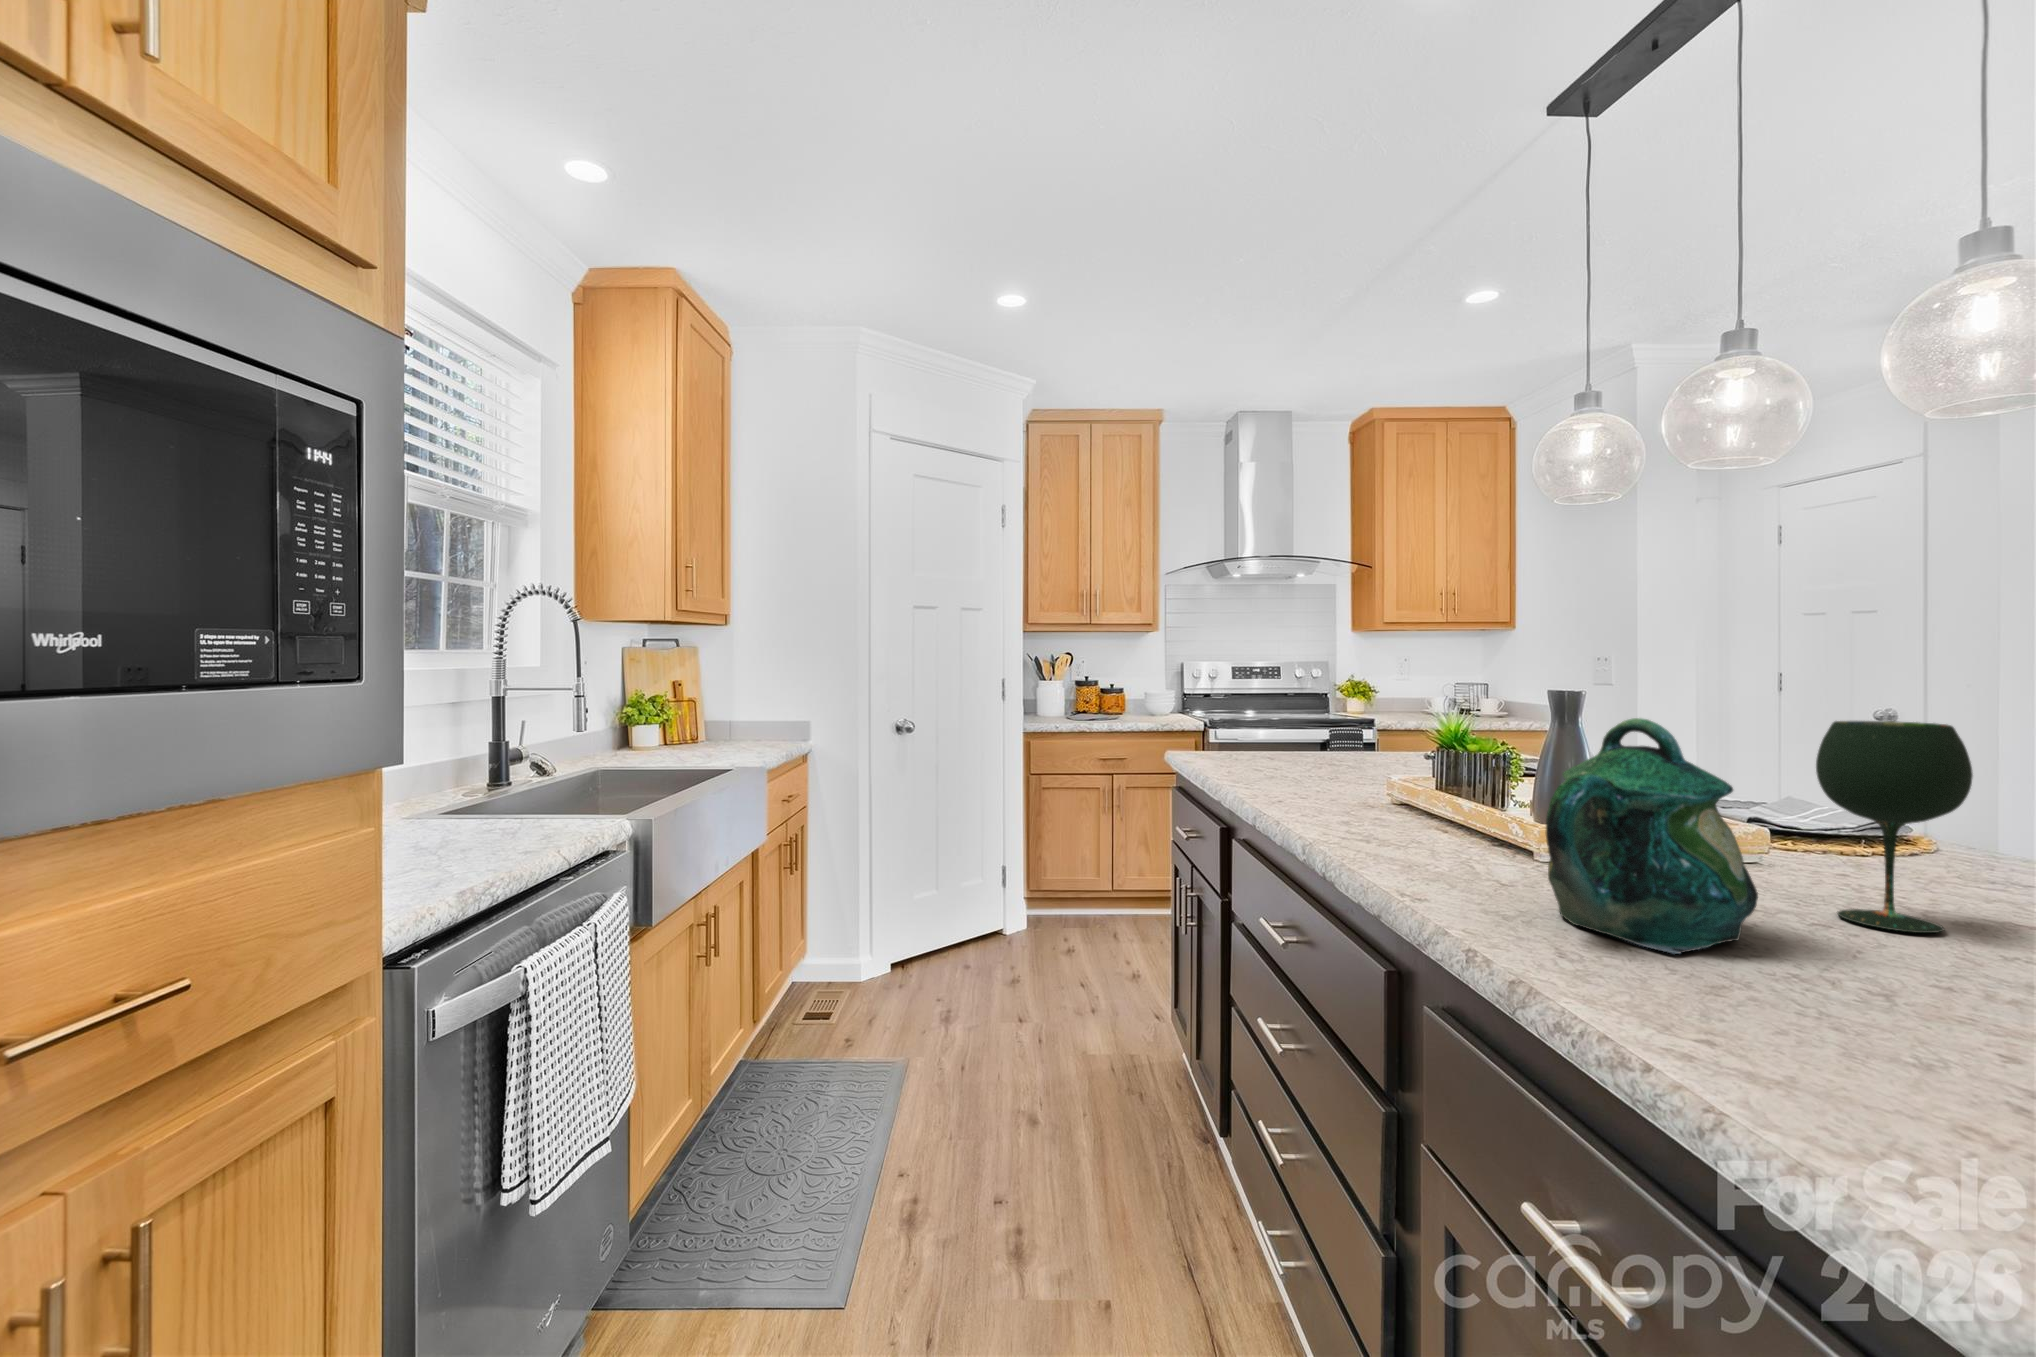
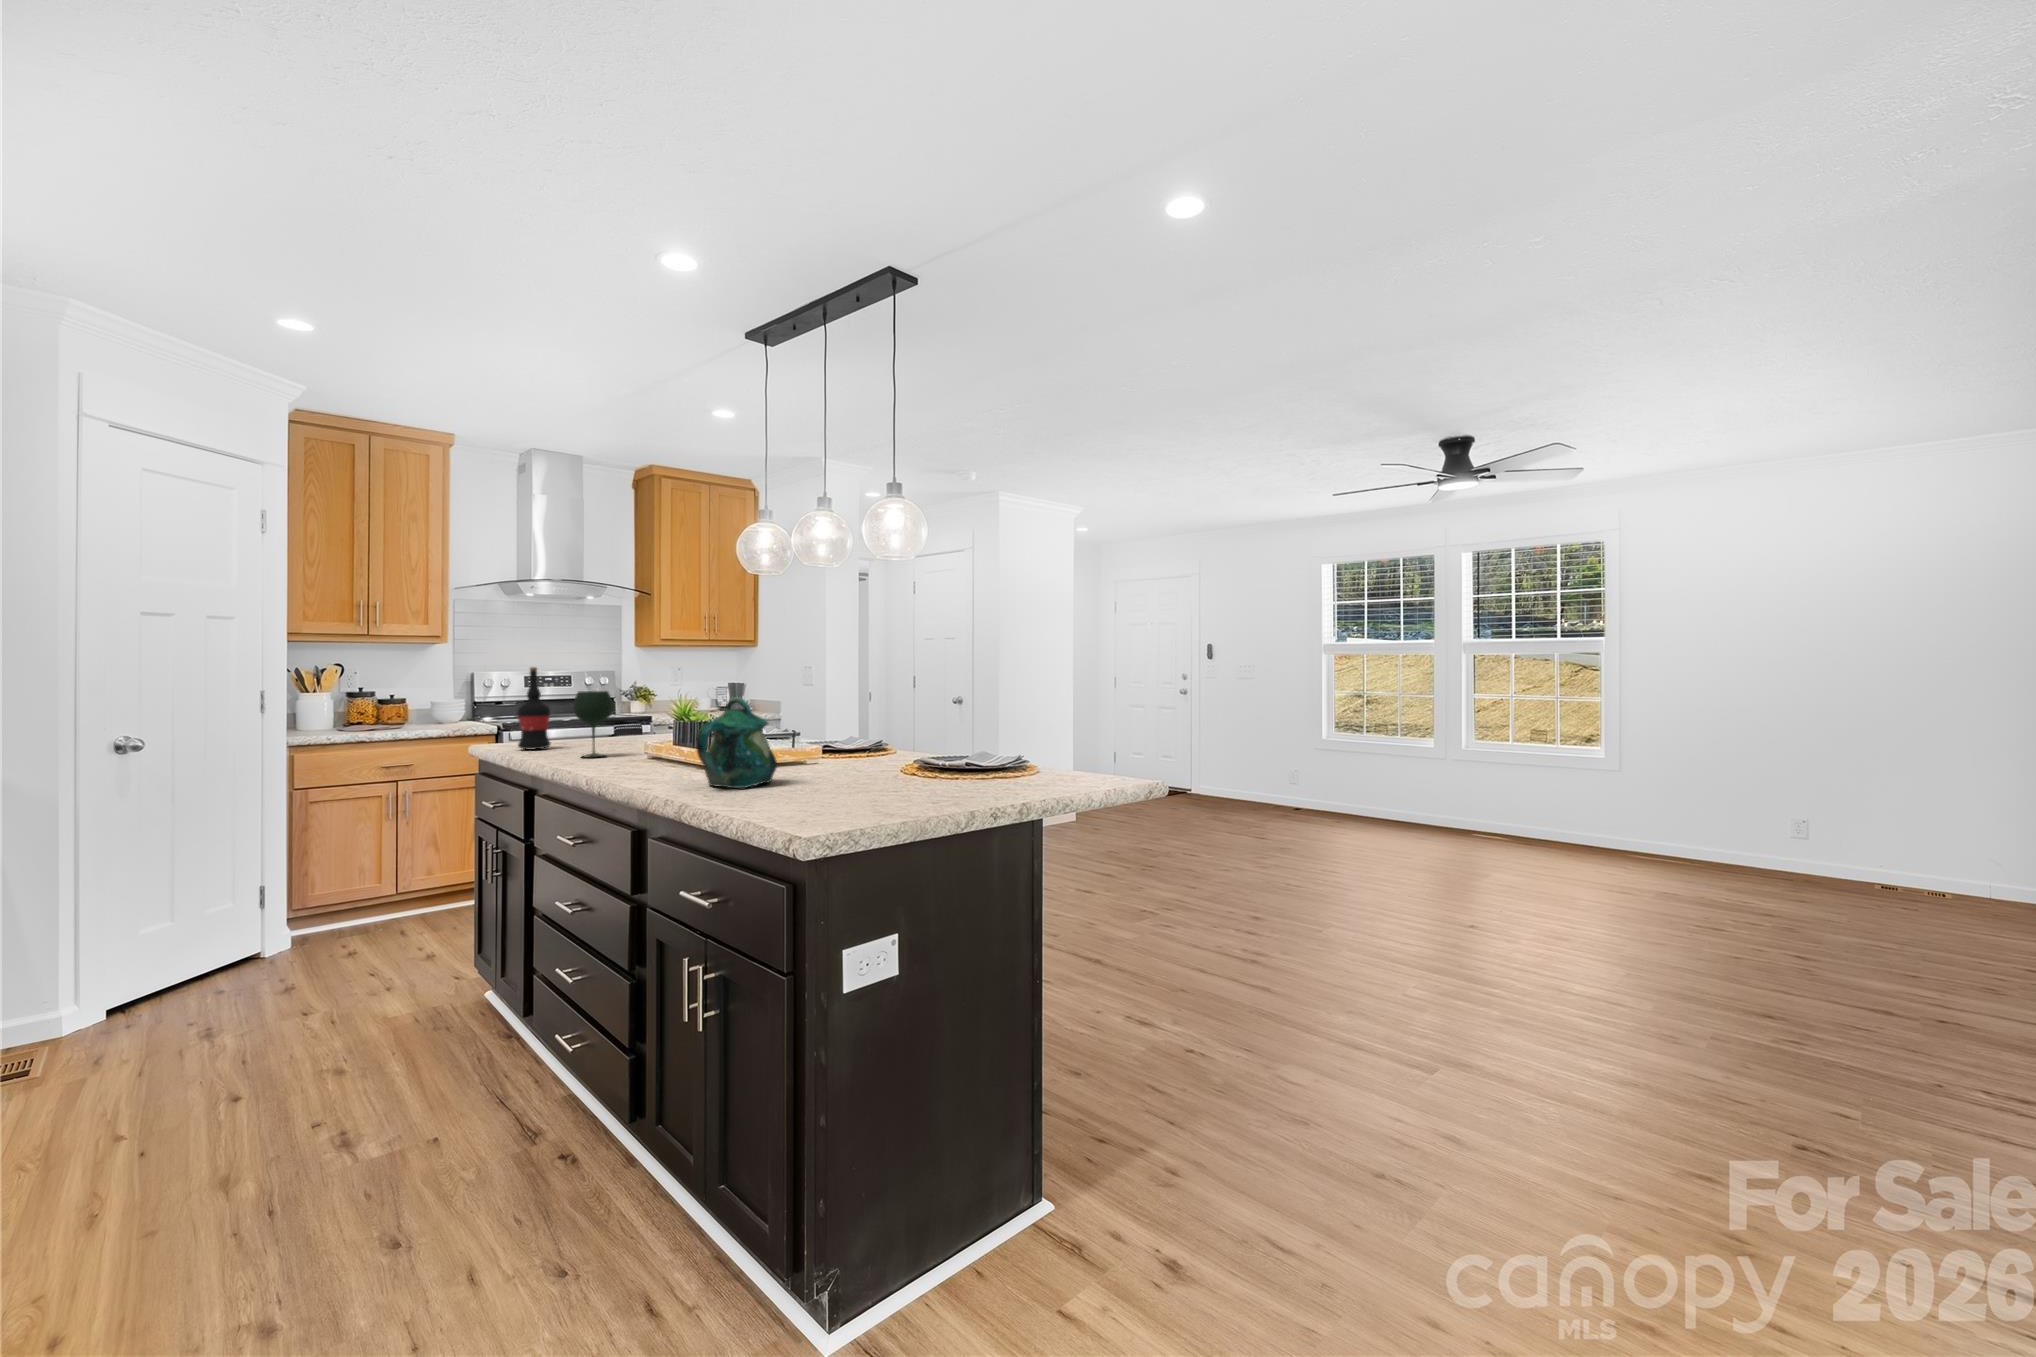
wine bottle: none [1211,654,1251,764] -> present [517,667,550,749]
wine glass: present [1816,721,1973,933] -> present [573,691,613,758]

